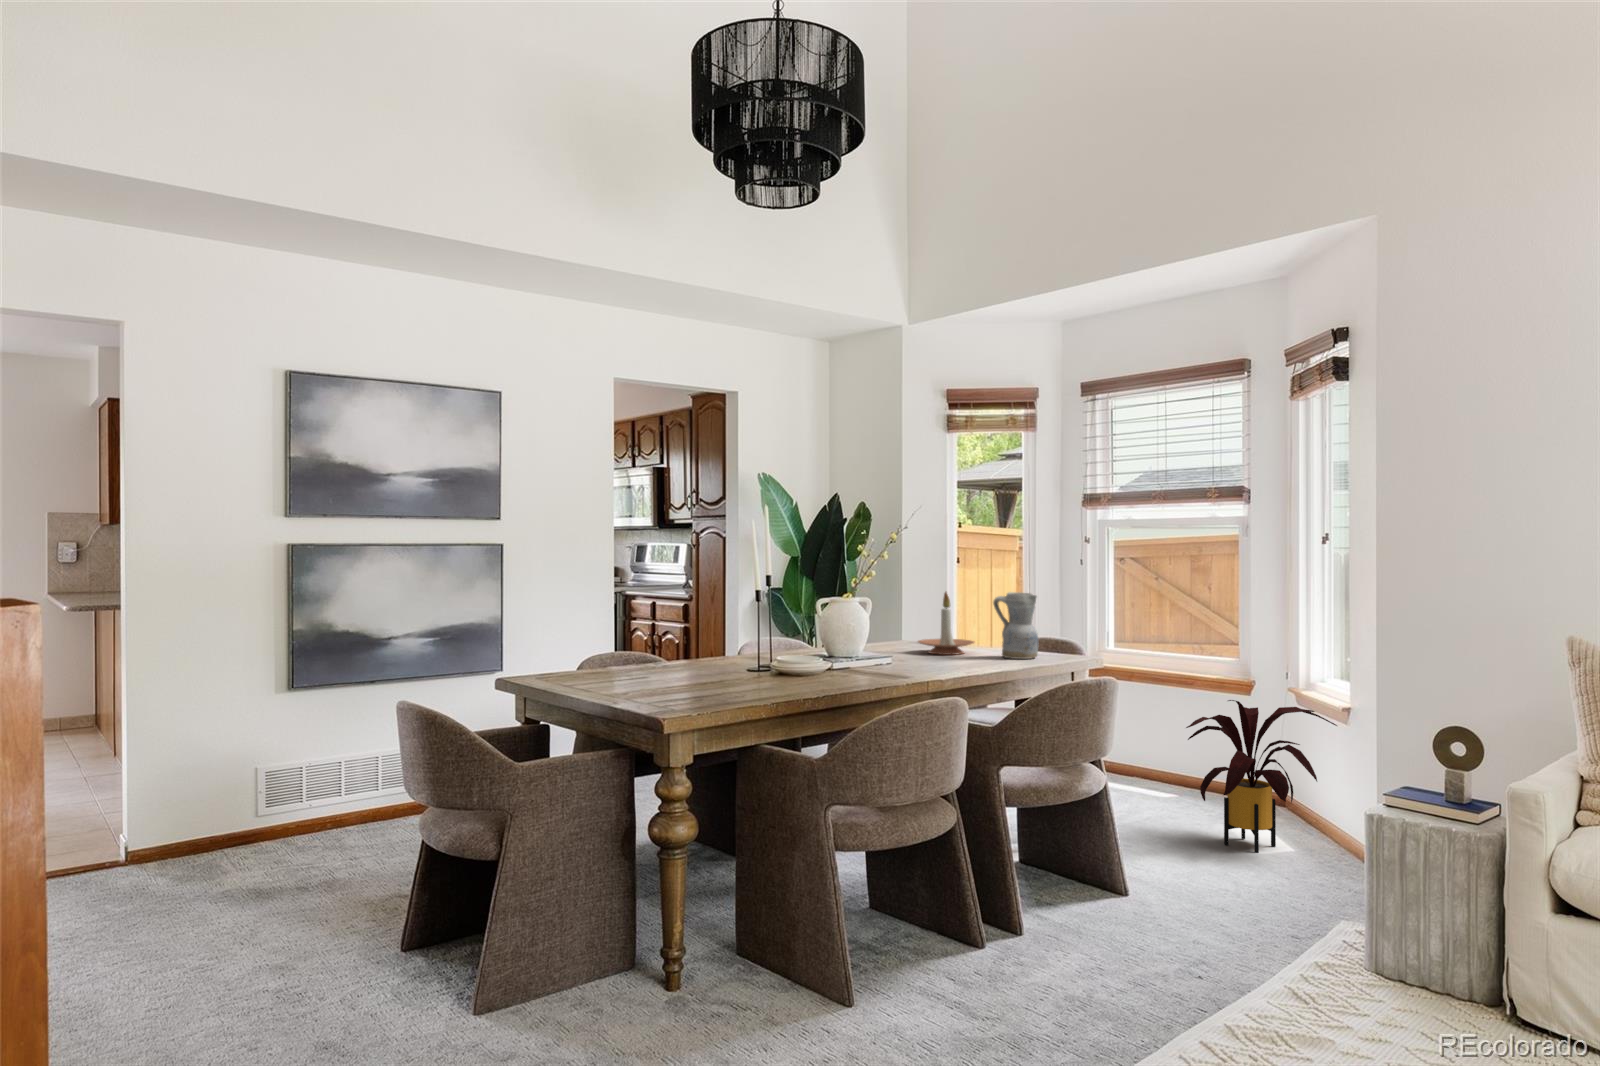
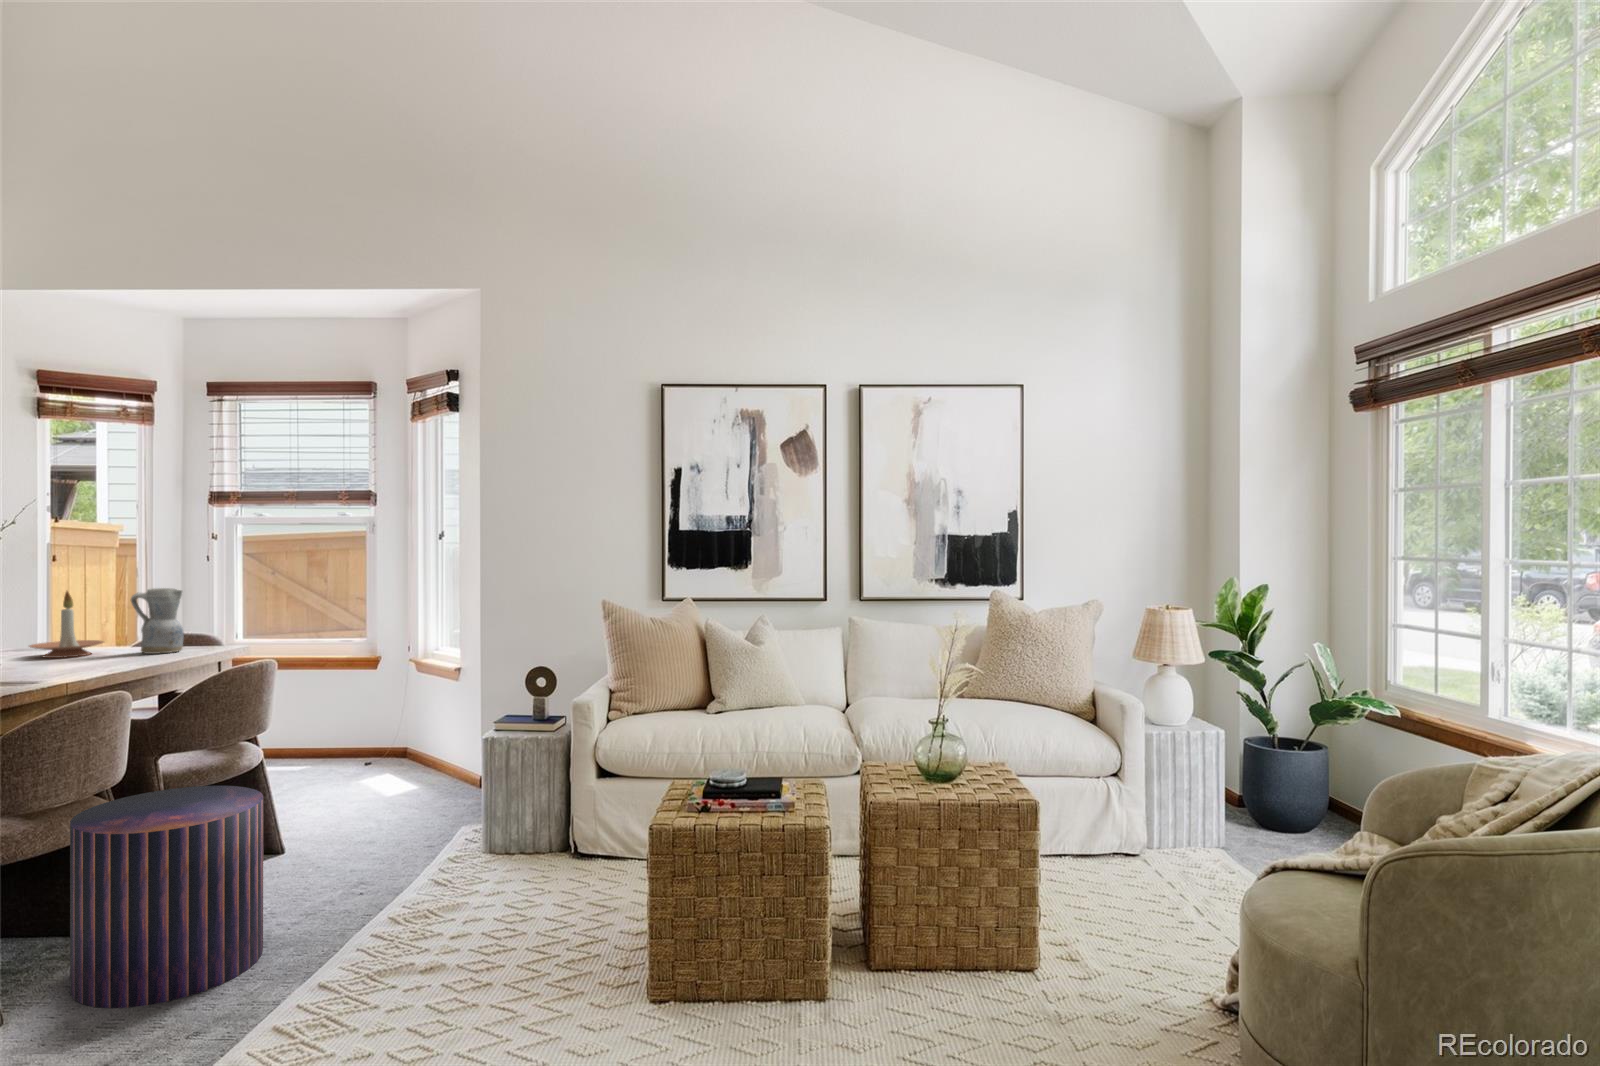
house plant: present [1186,700,1337,853] -> none [326,670,450,794]
pouf: none [909,804,1082,1038] -> present [70,786,263,1008]

